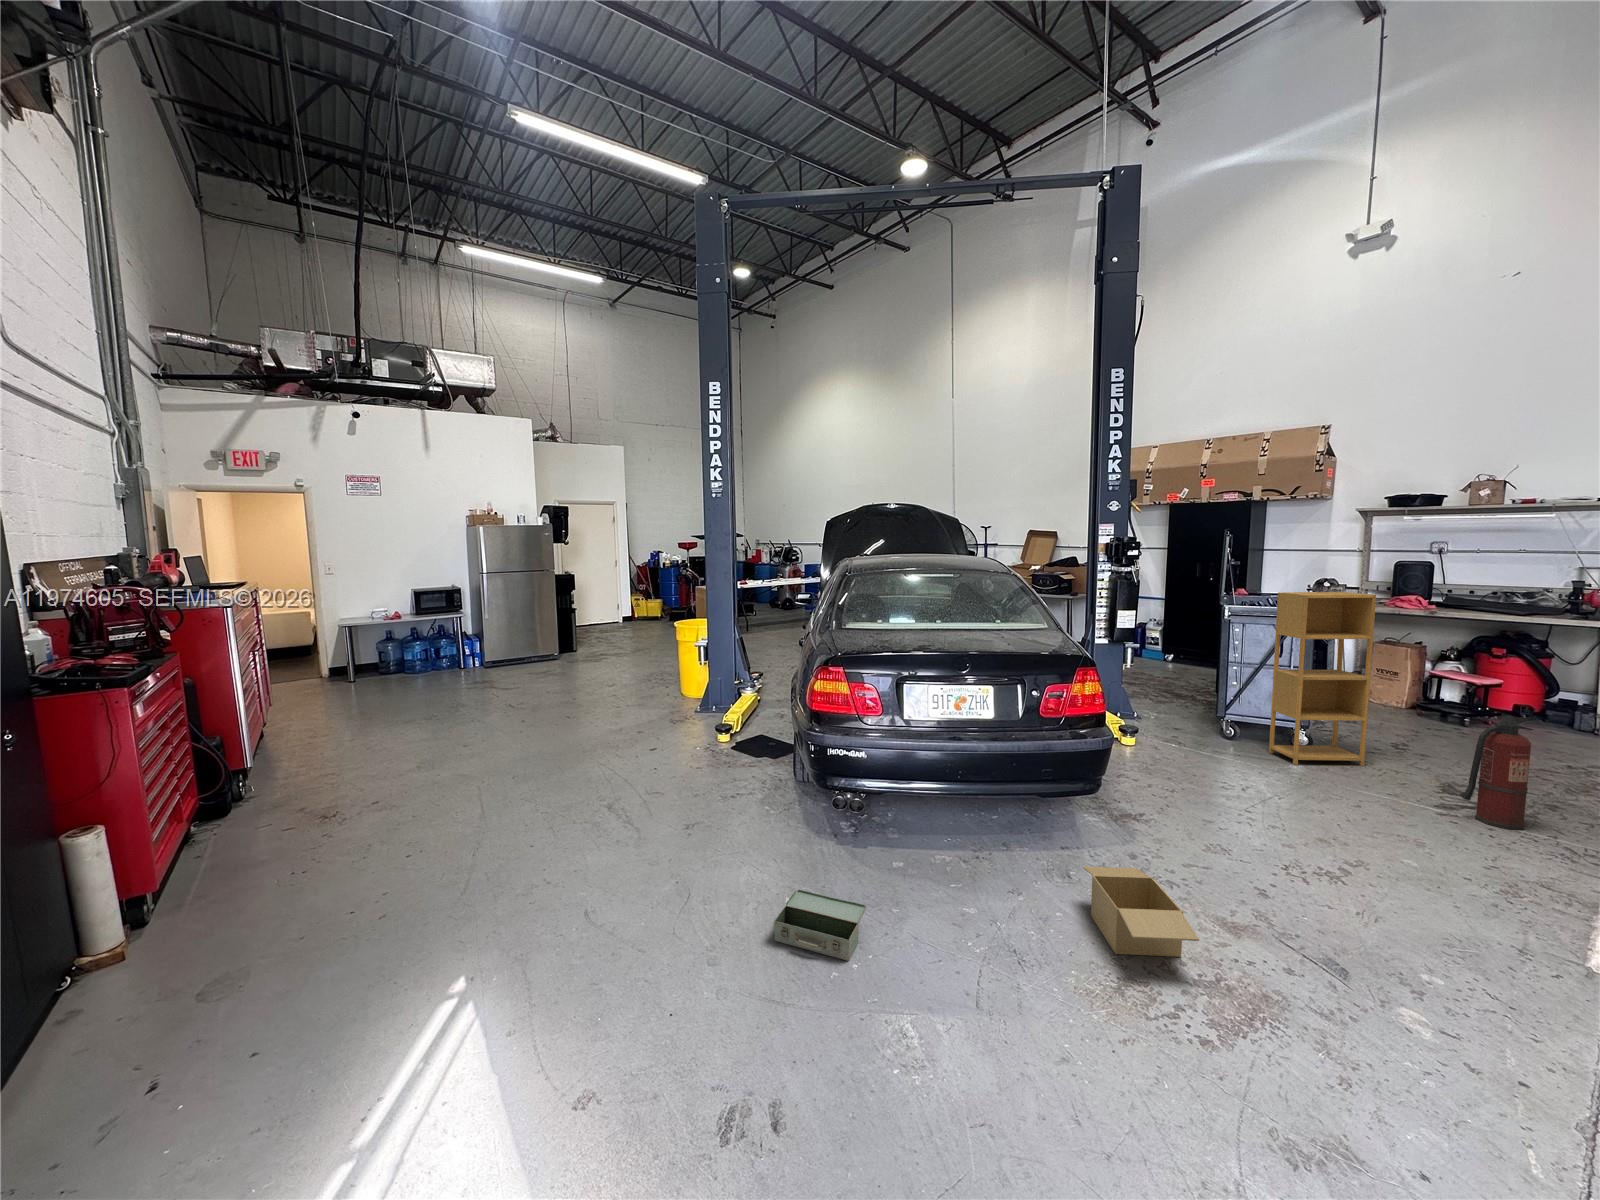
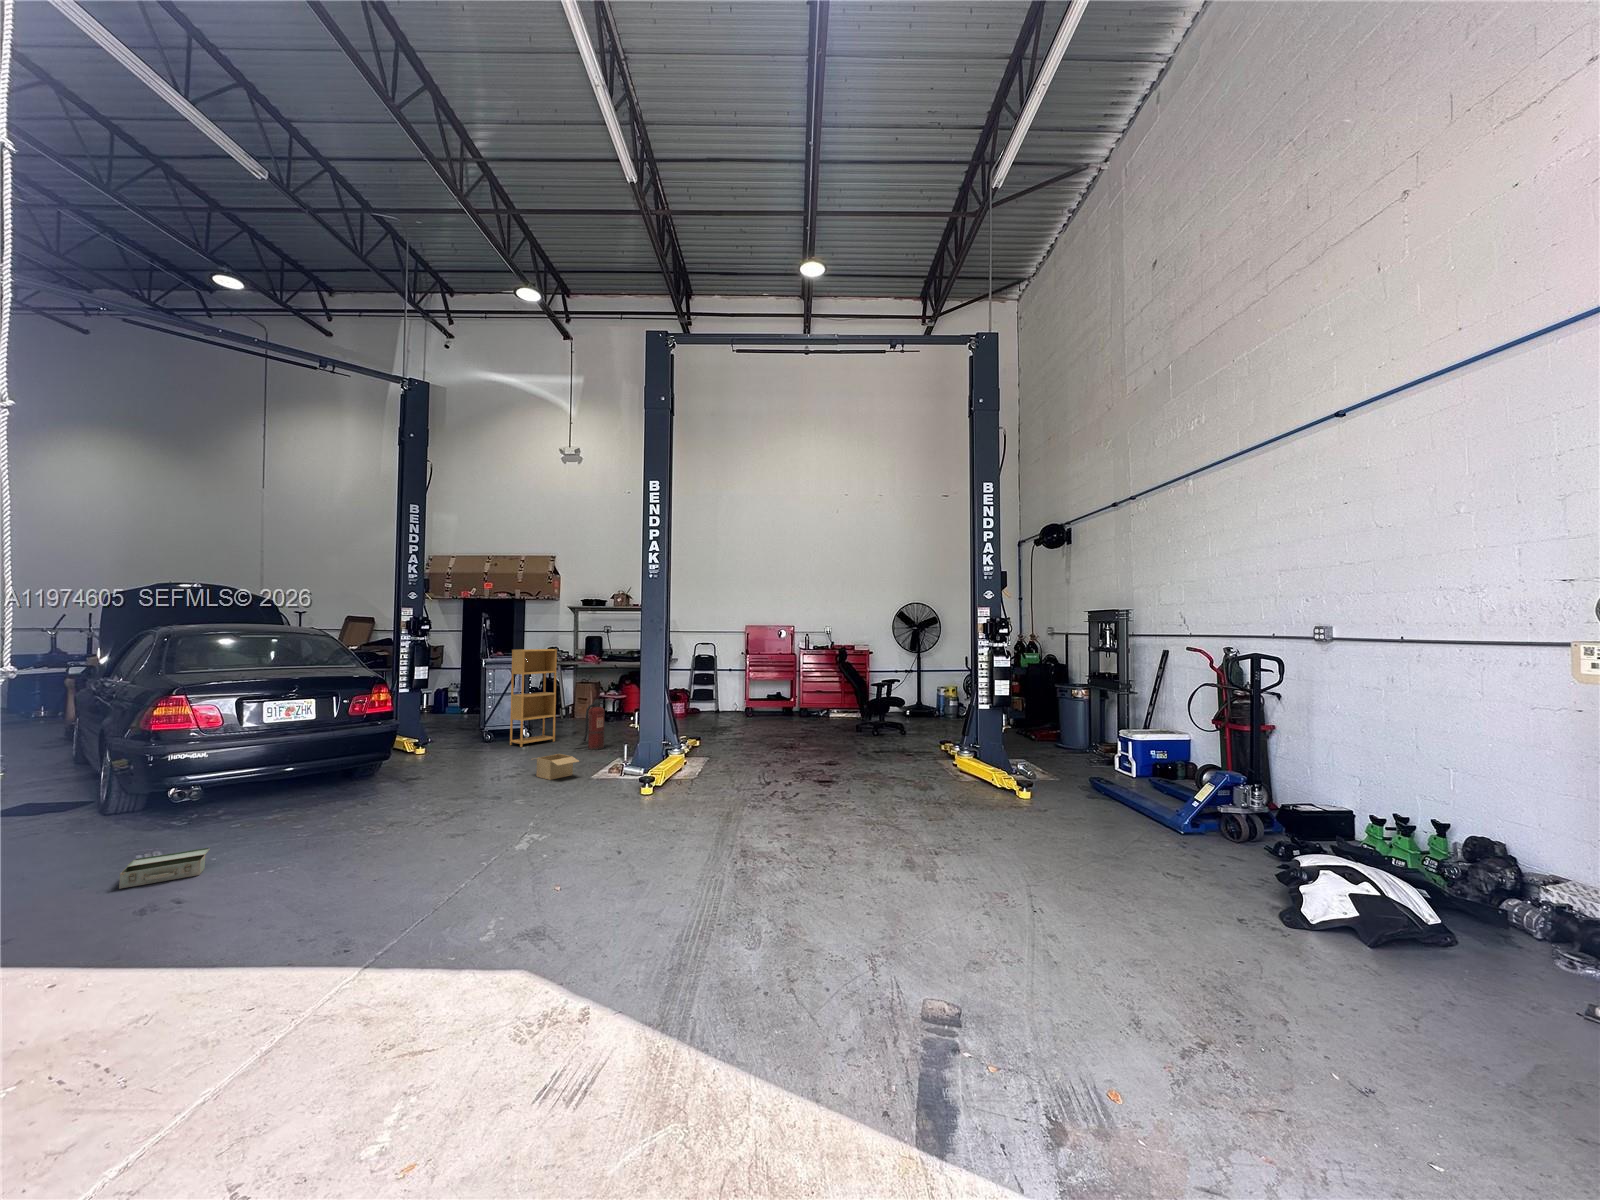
cardboard box: present [1083,867,1199,957] -> present [531,754,579,780]

